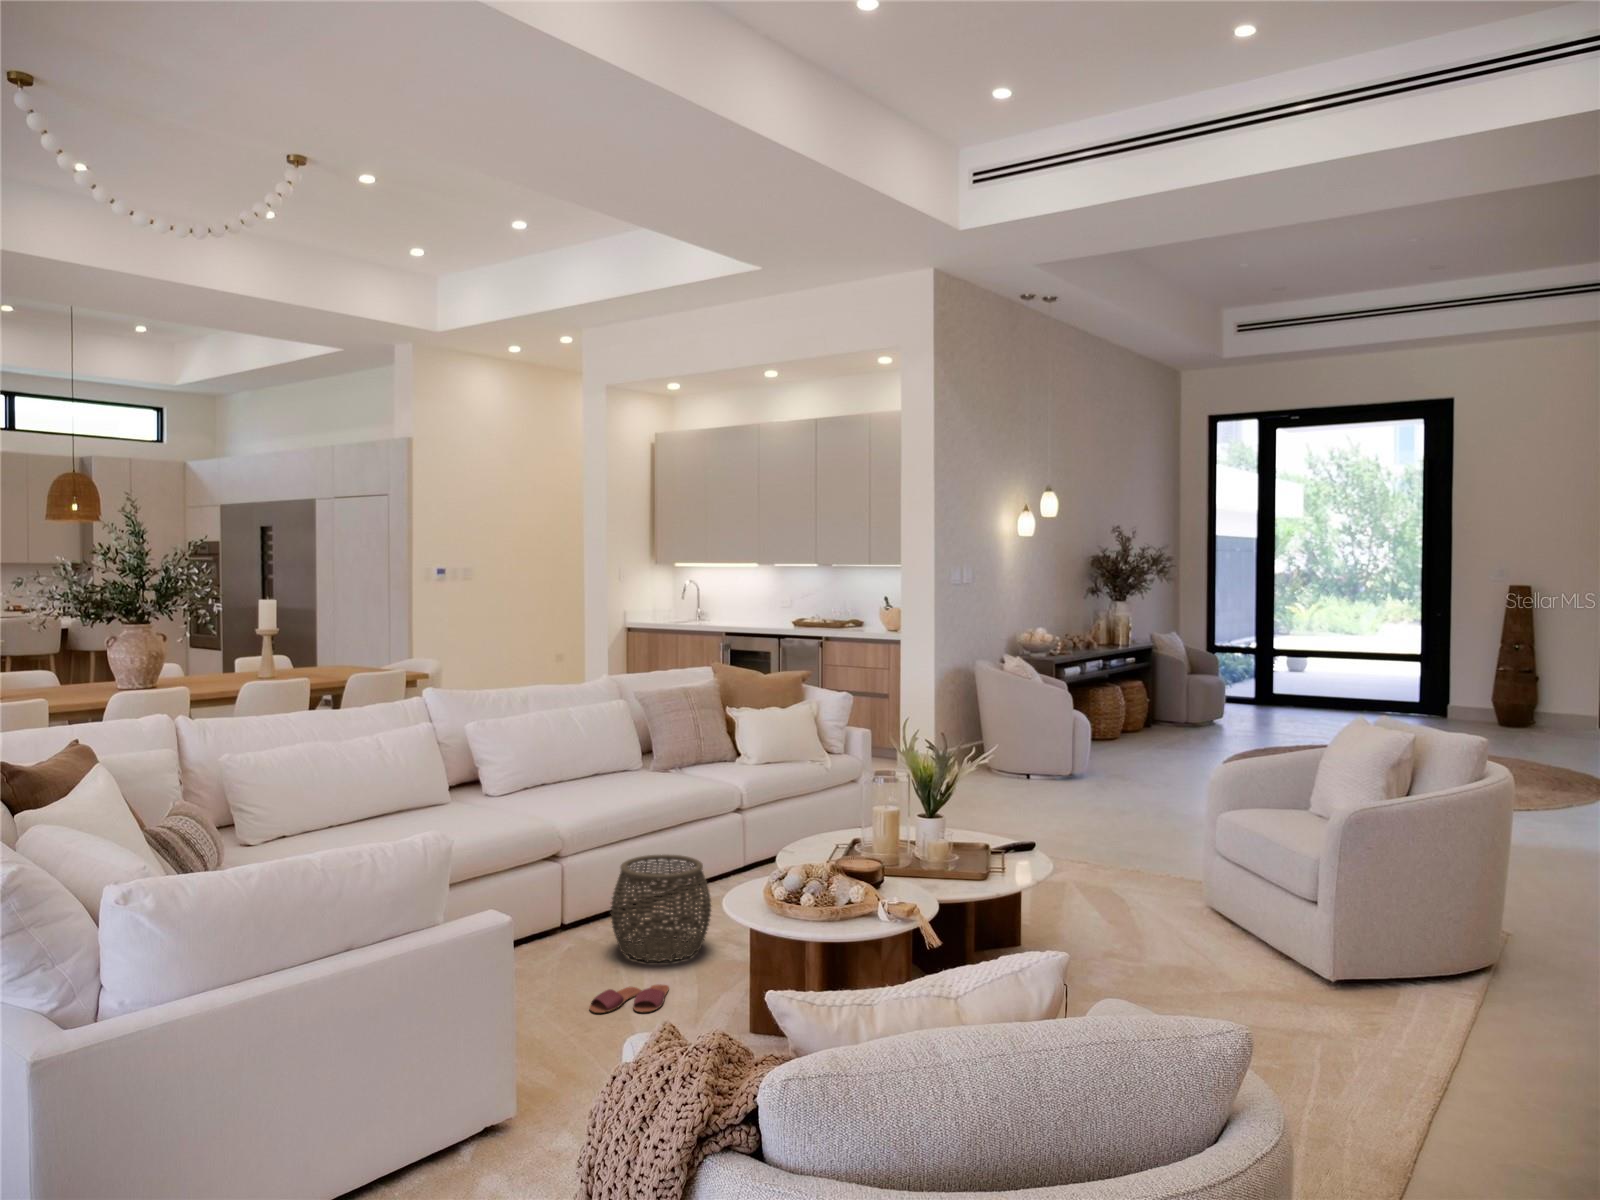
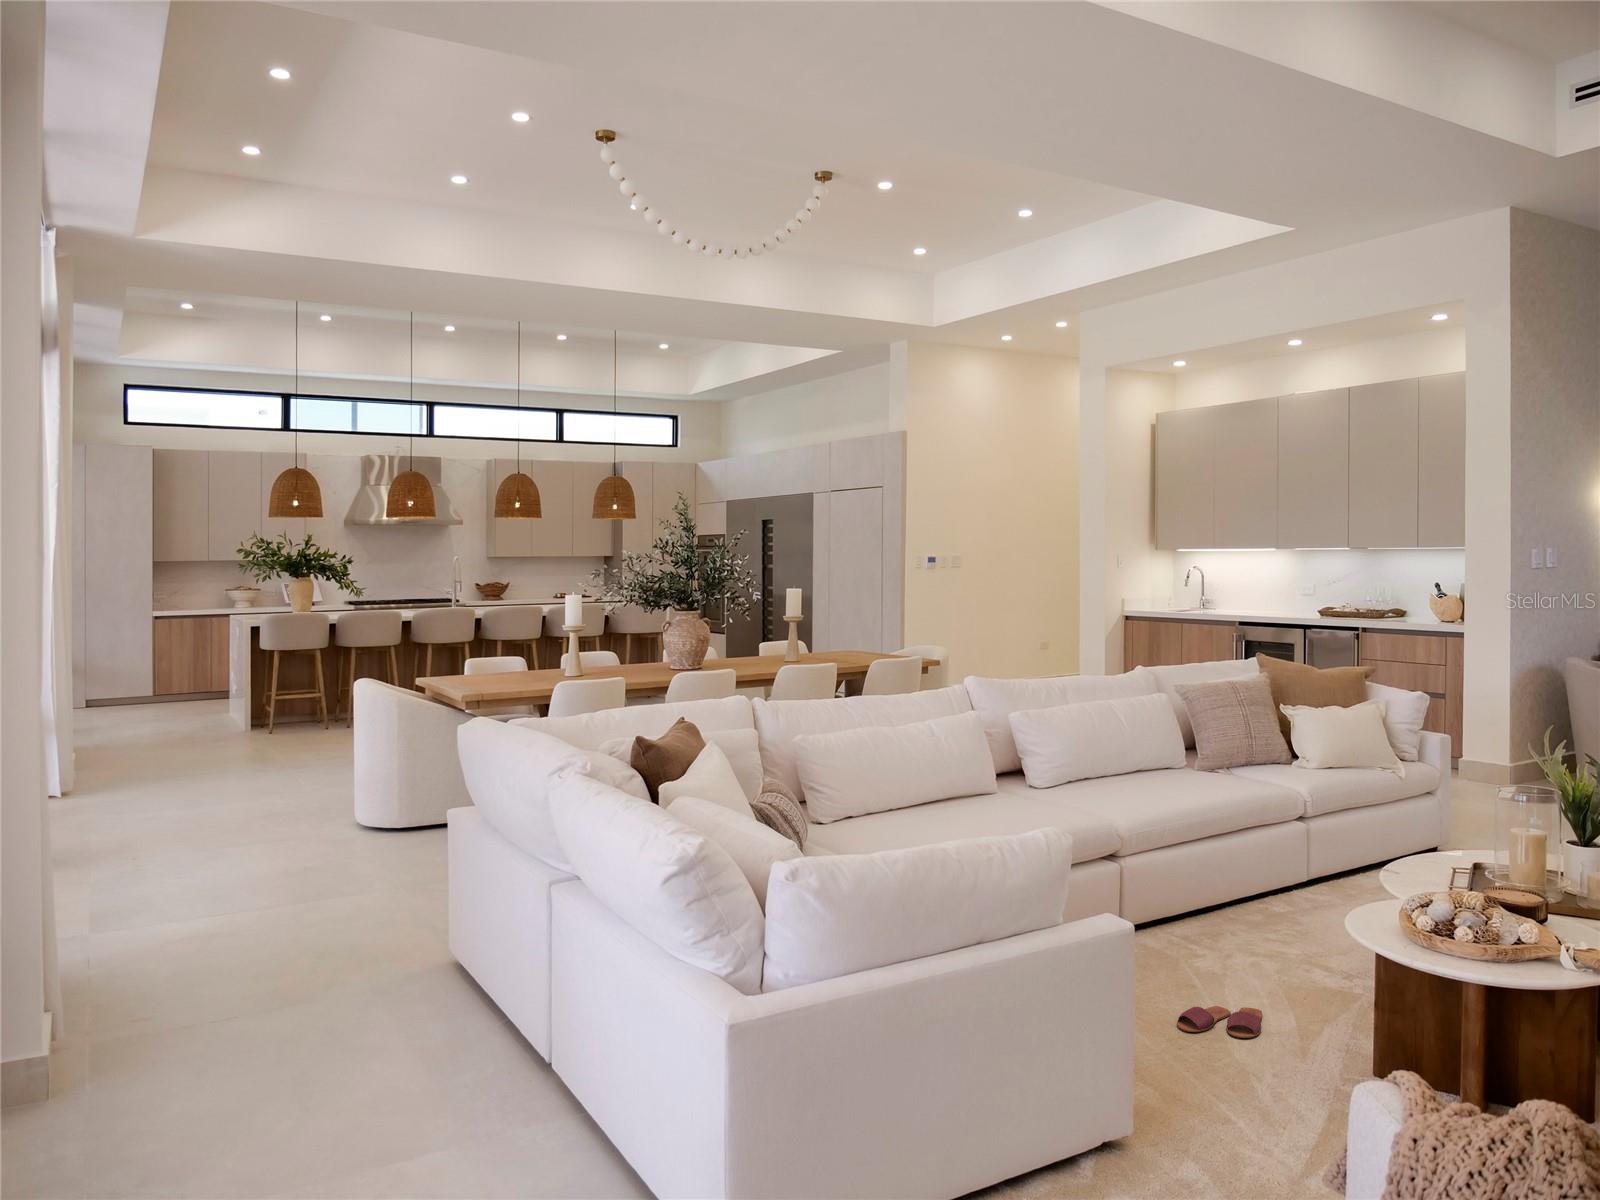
woven basket: present [611,855,711,962] -> none [1181,863,1299,983]

